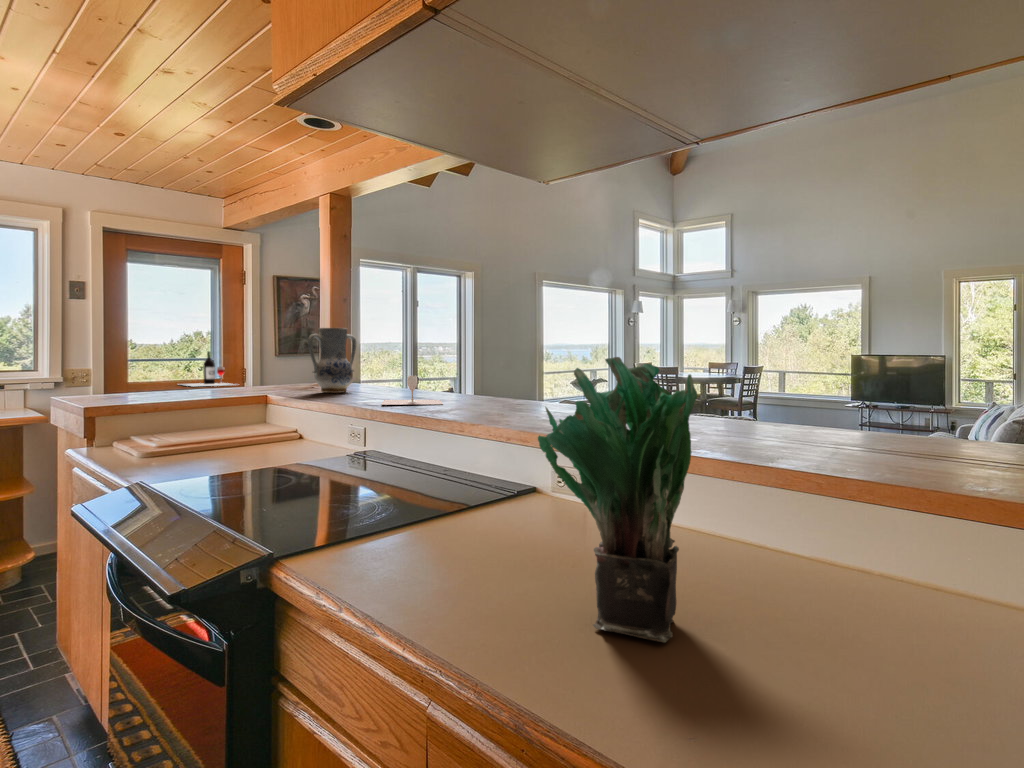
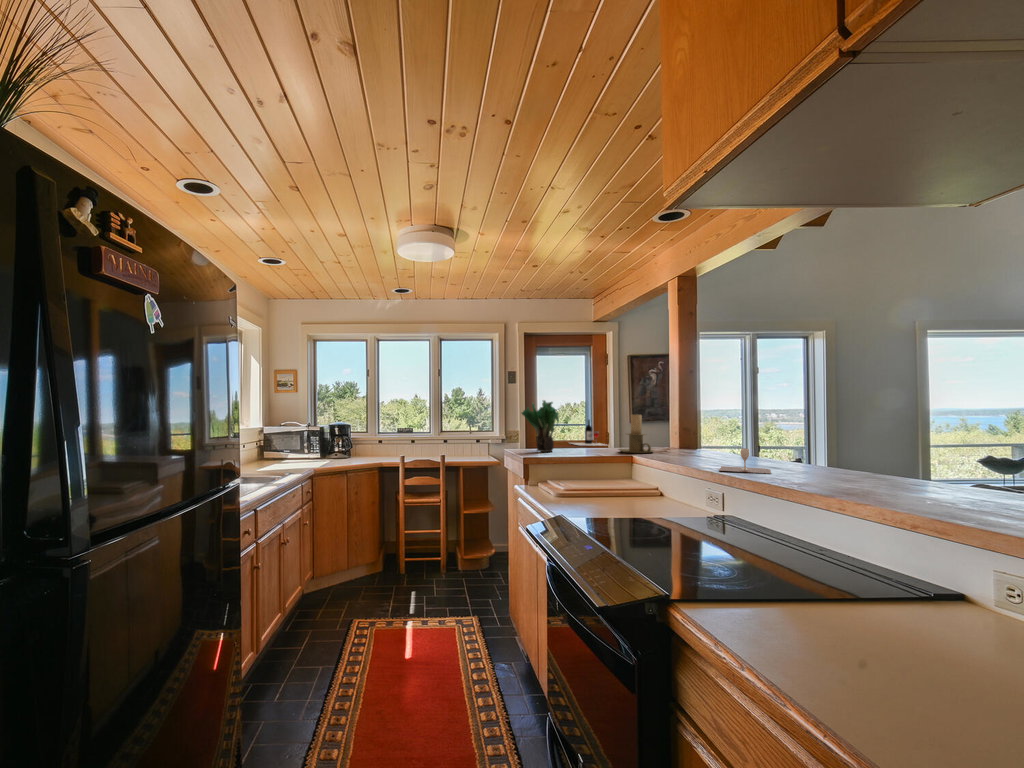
vase: present [308,328,356,393] -> none [662,406,699,457]
candle holder: none [248,340,300,392] -> present [619,415,654,453]
potted plant: present [538,357,698,643] -> present [522,400,559,452]

